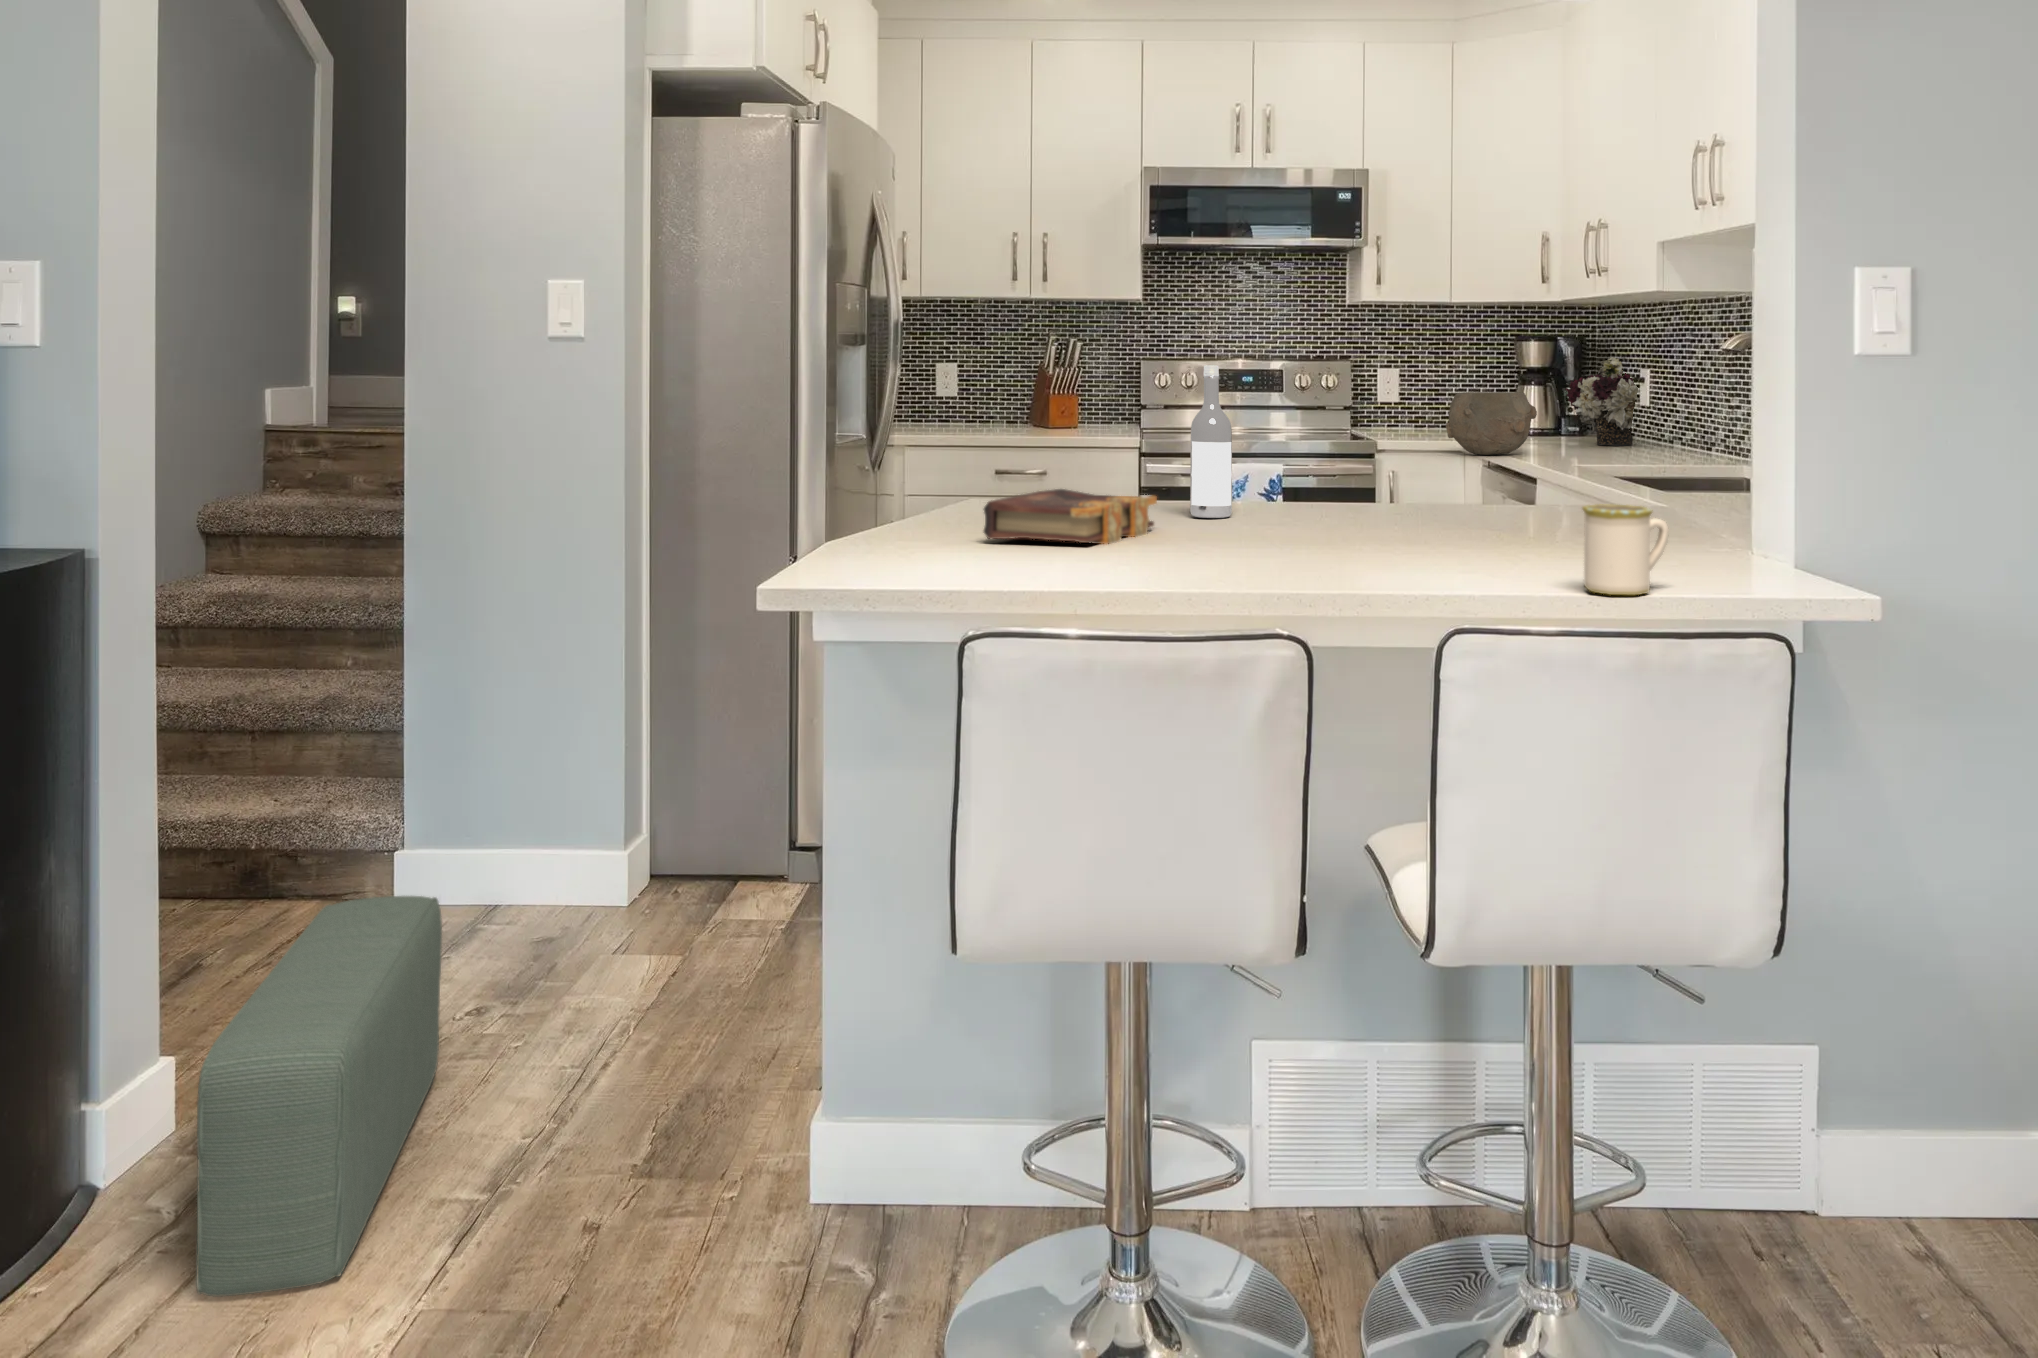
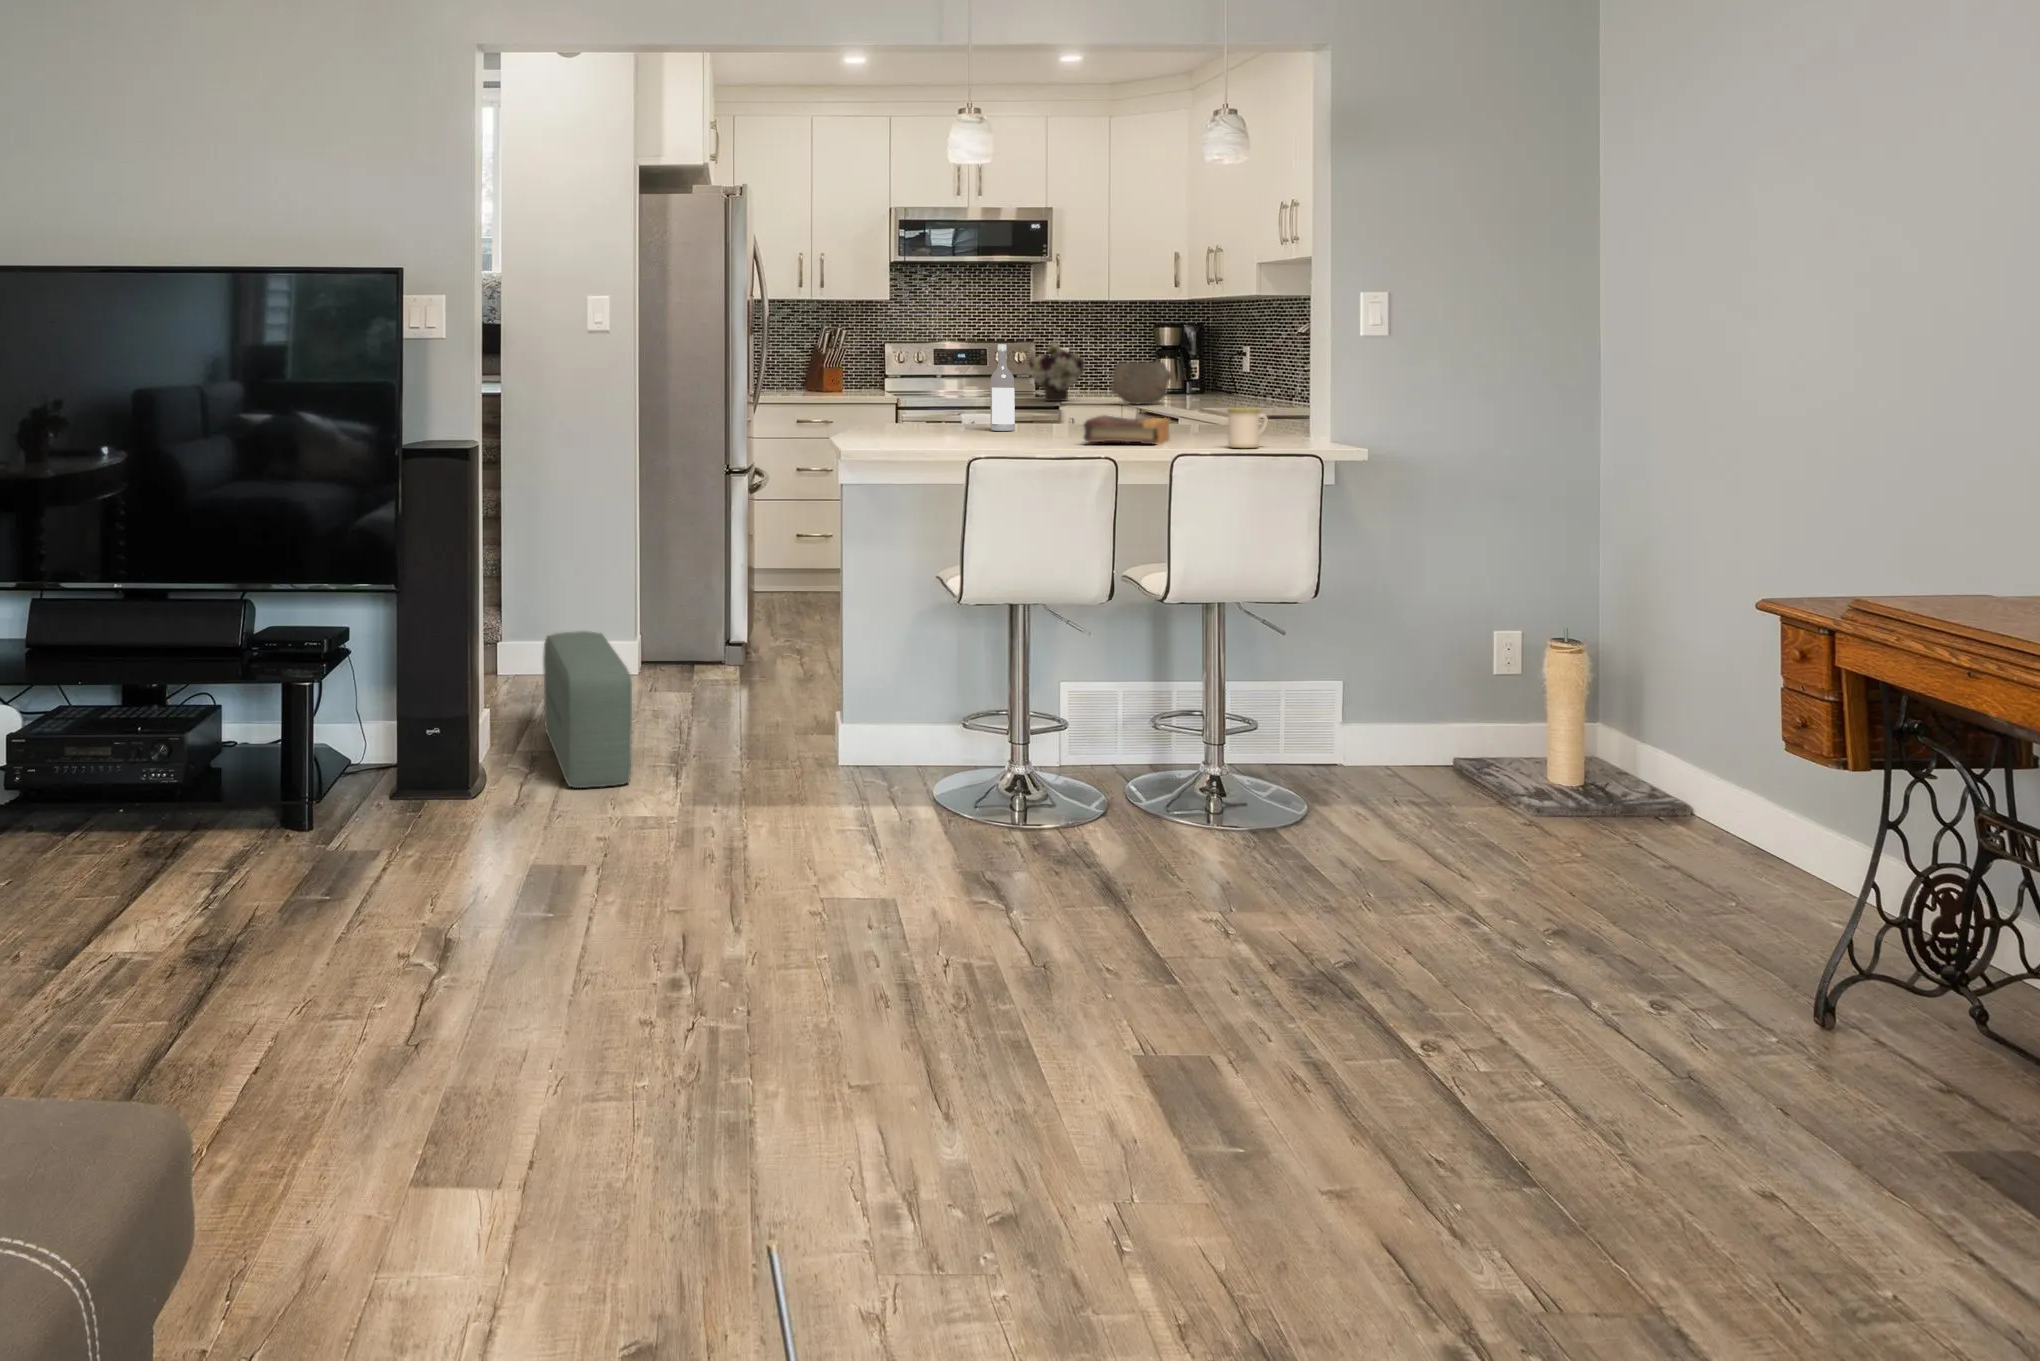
flower arrangement: present [1566,357,1638,446] -> present [1027,342,1085,401]
book: present [984,489,1157,544] -> present [1084,416,1170,444]

